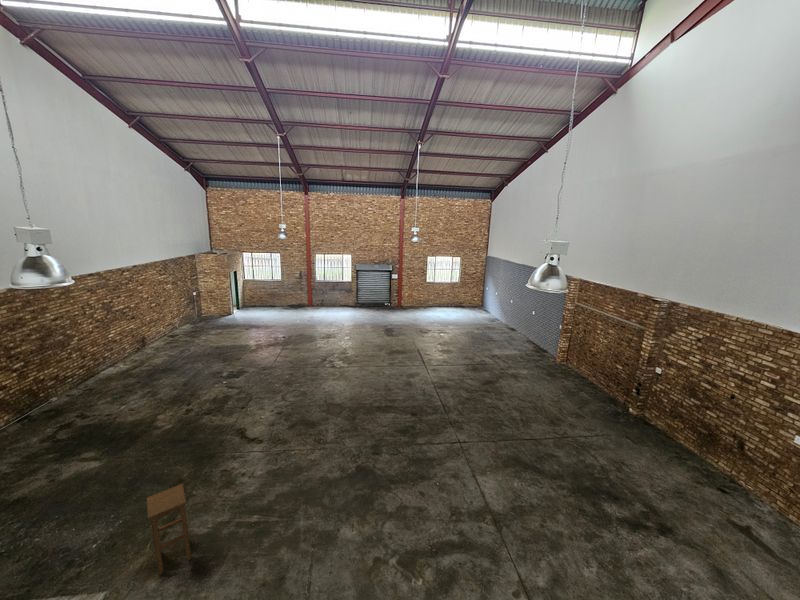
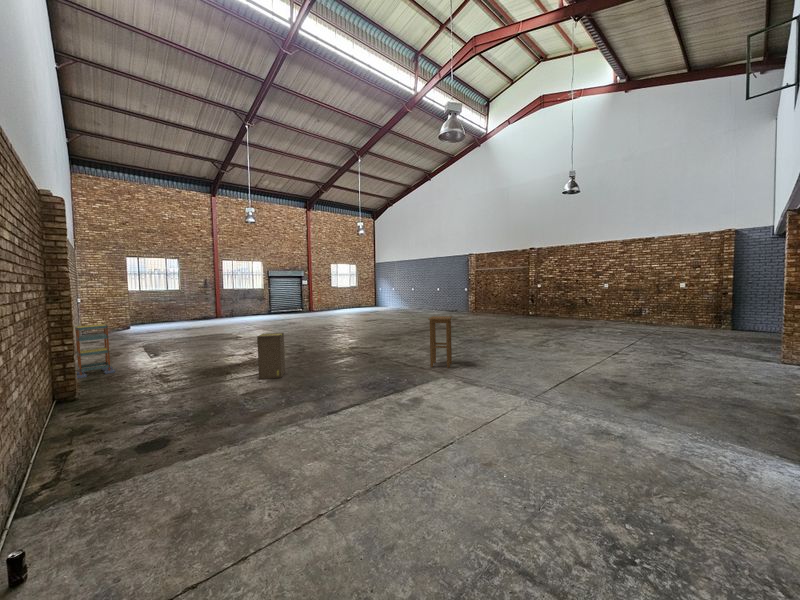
shelving unit: none [45,362,89,406] -> present [75,324,115,378]
cardboard box: none [50,430,95,485] -> present [257,333,285,379]

